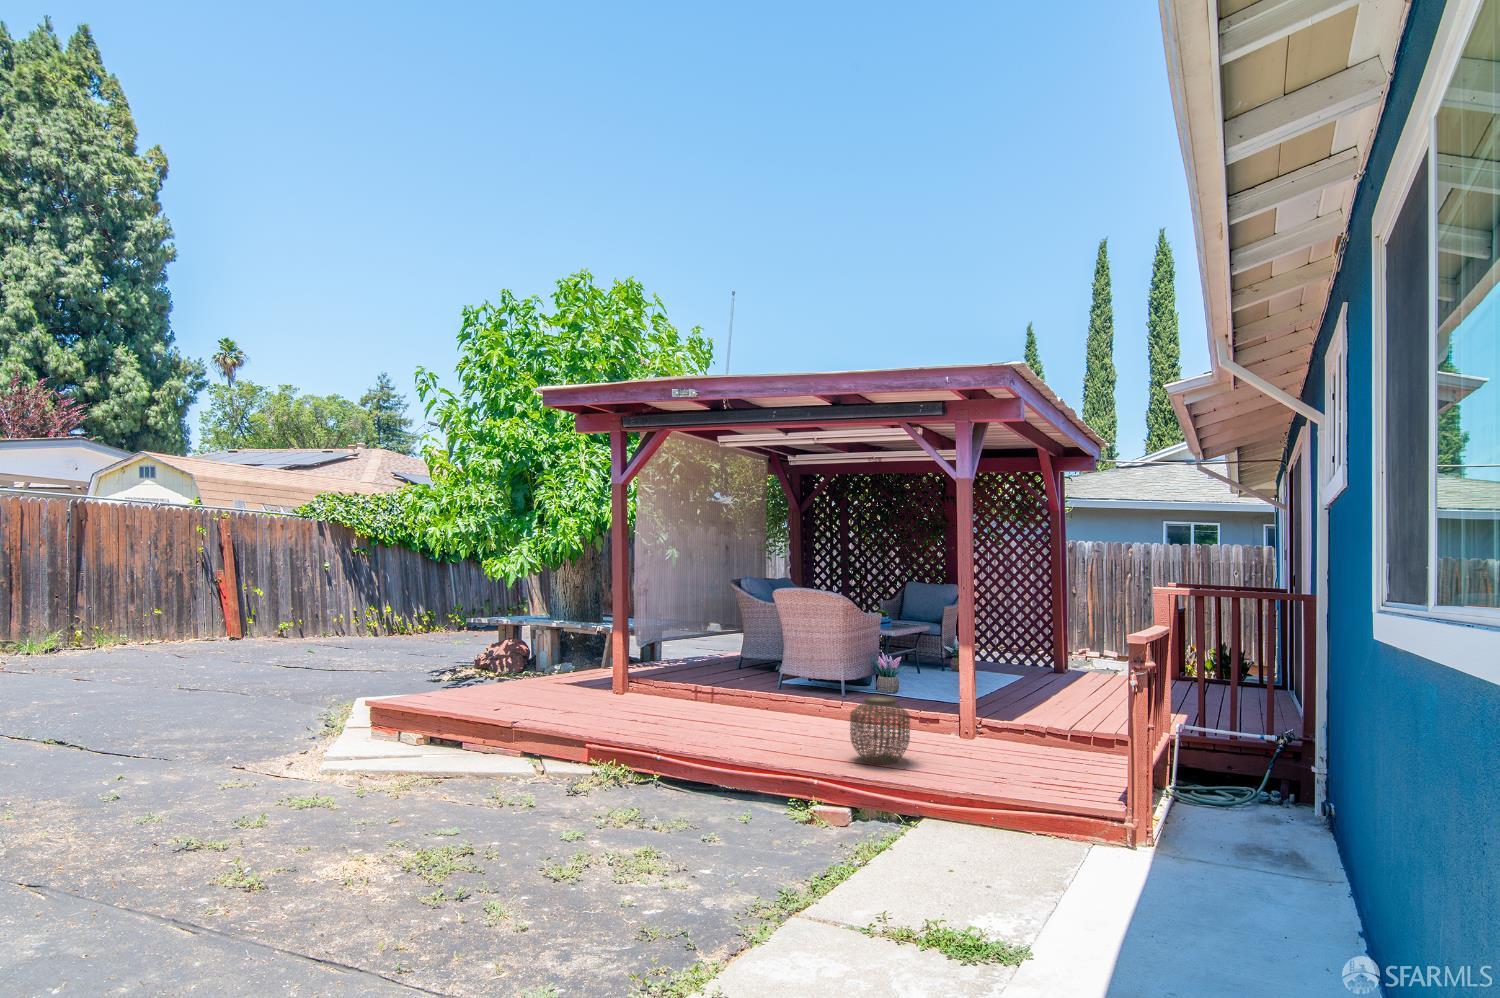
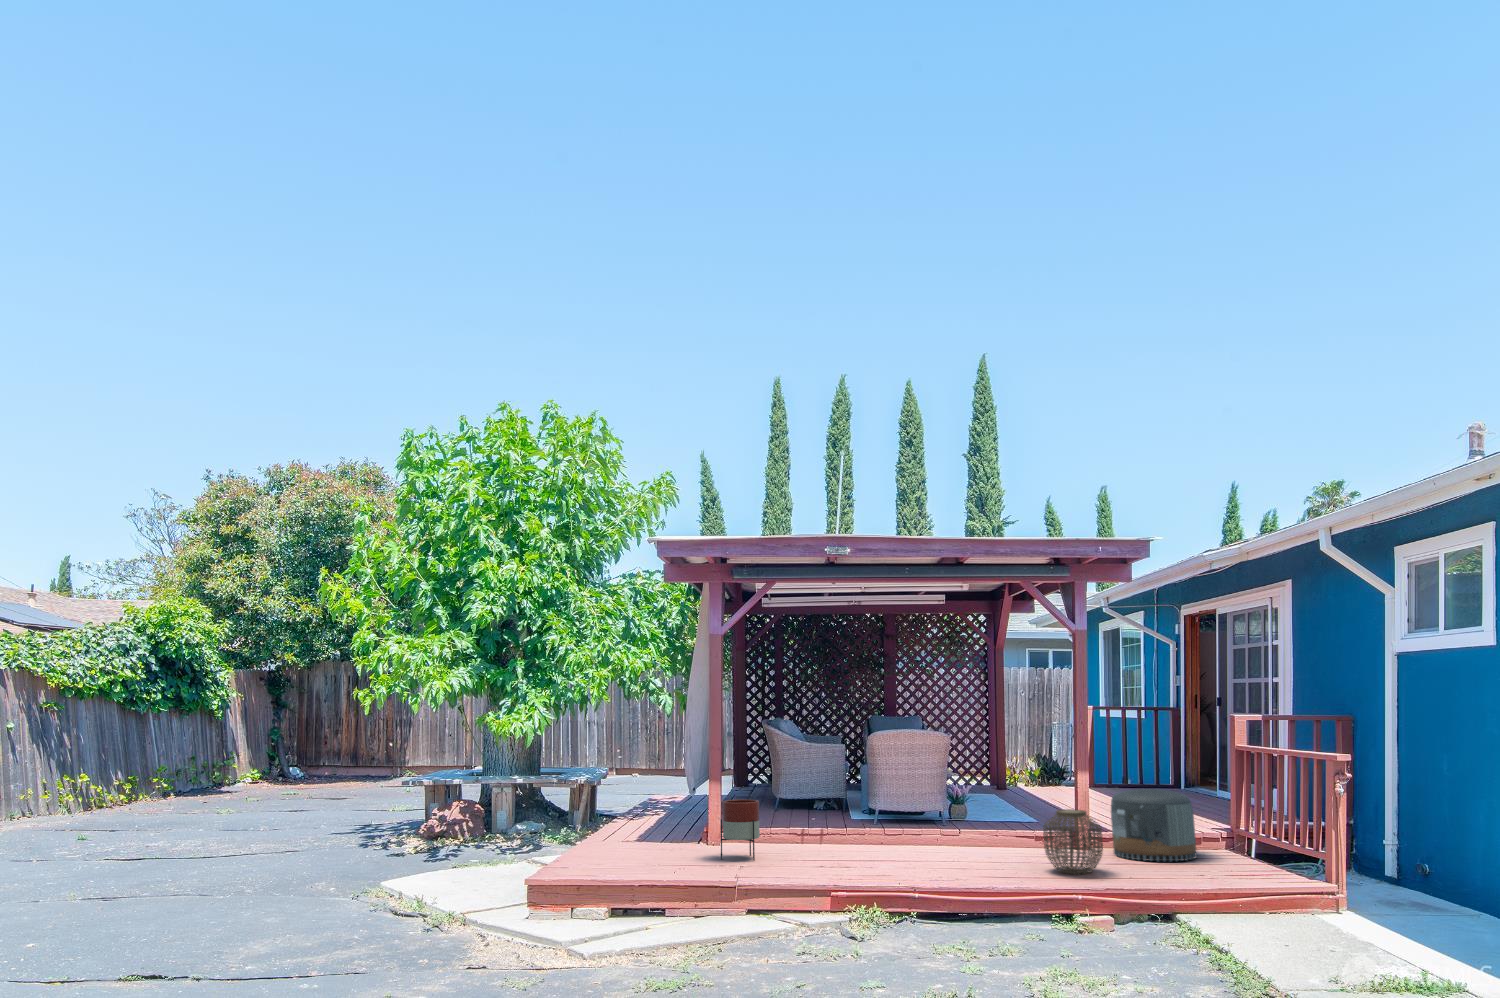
planter: none [606,661,641,717] -> present [721,800,760,861]
pouf: none [972,682,1060,762] -> present [1111,789,1197,861]

